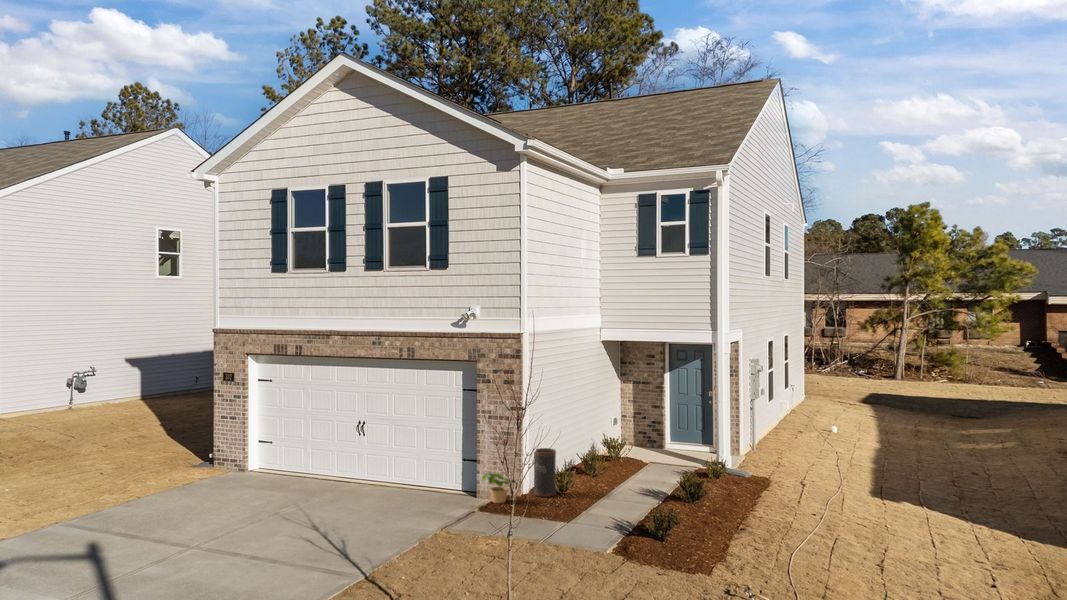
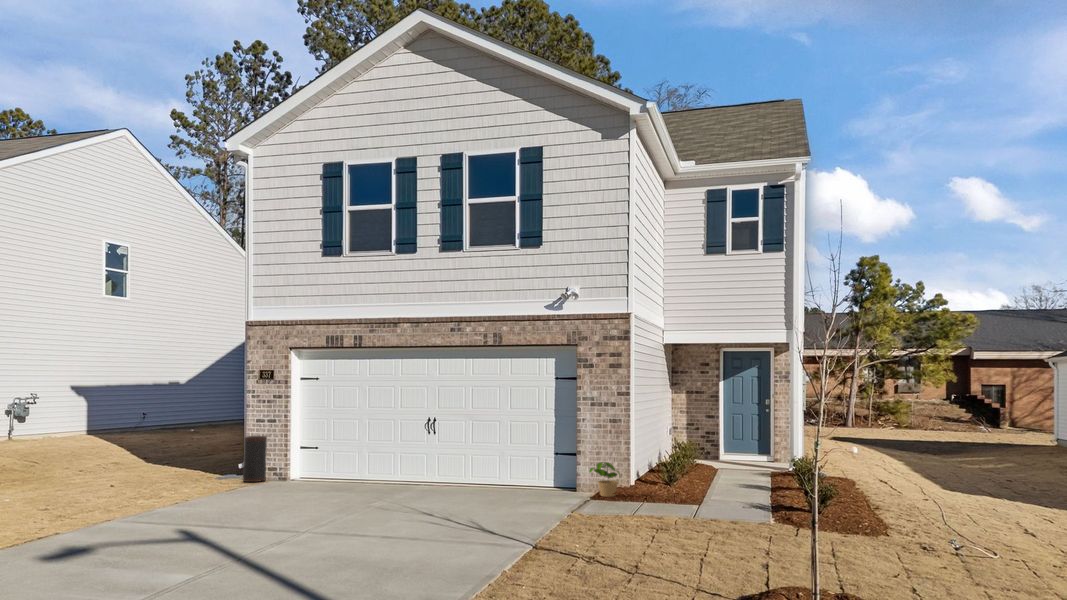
trash can: present [534,448,556,497] -> present [243,436,267,482]

